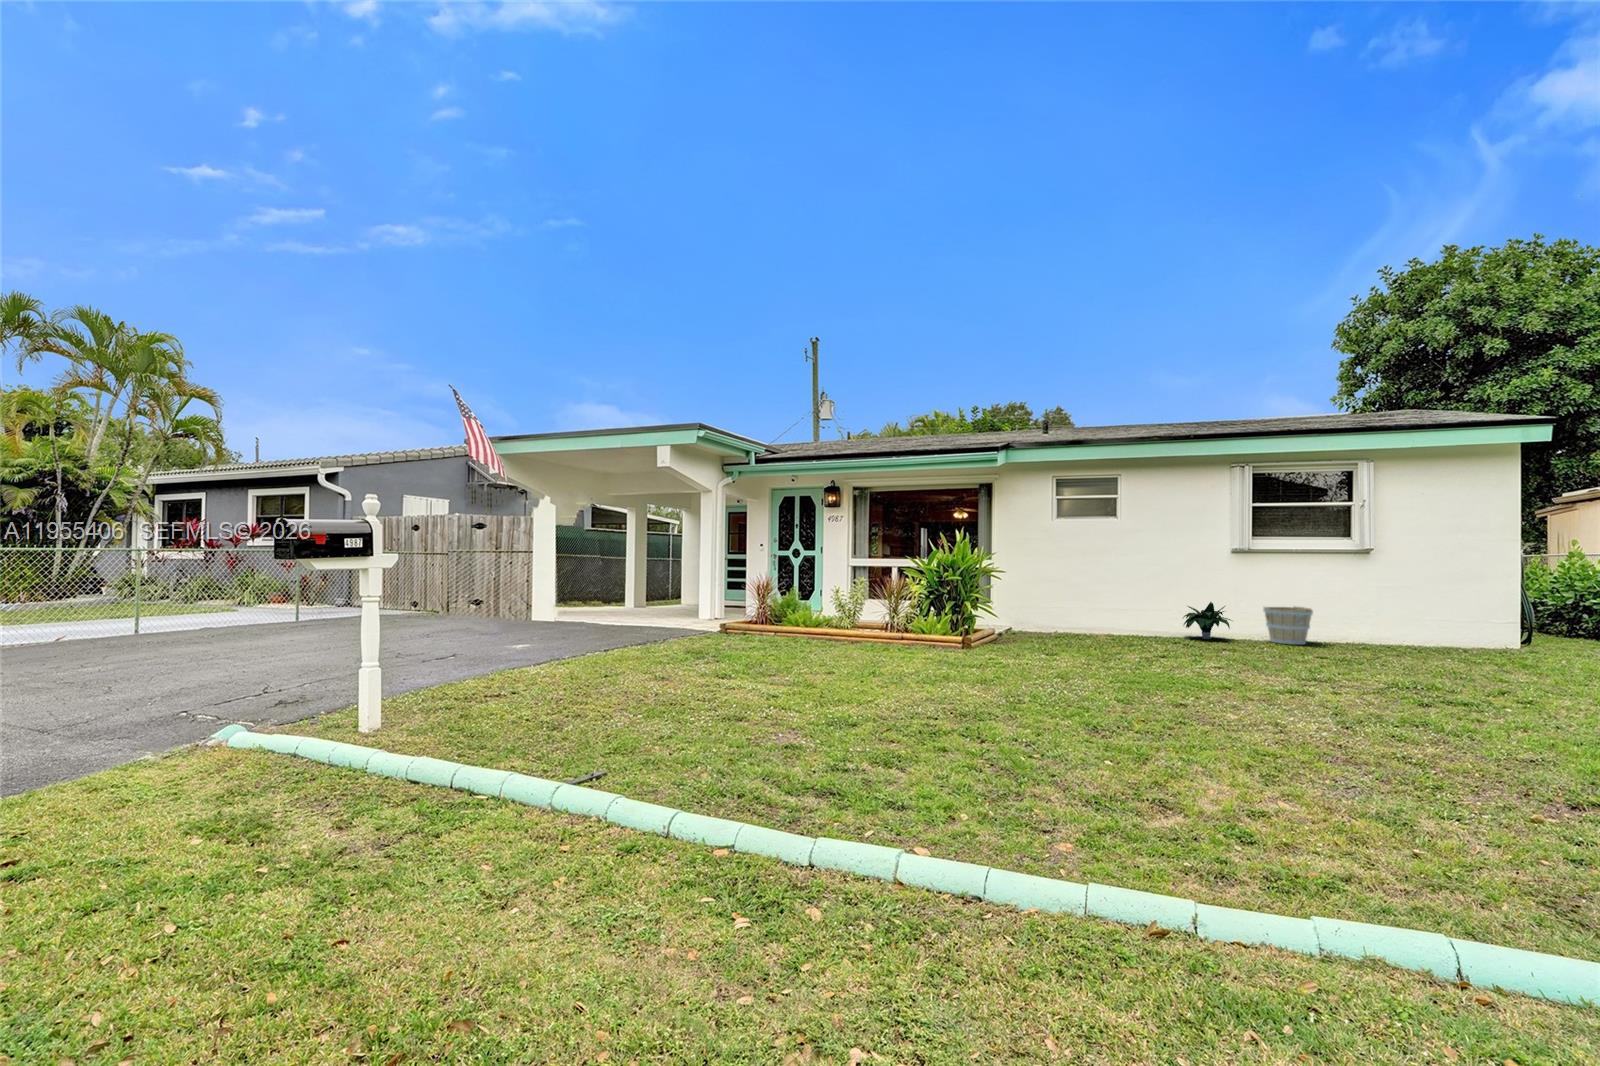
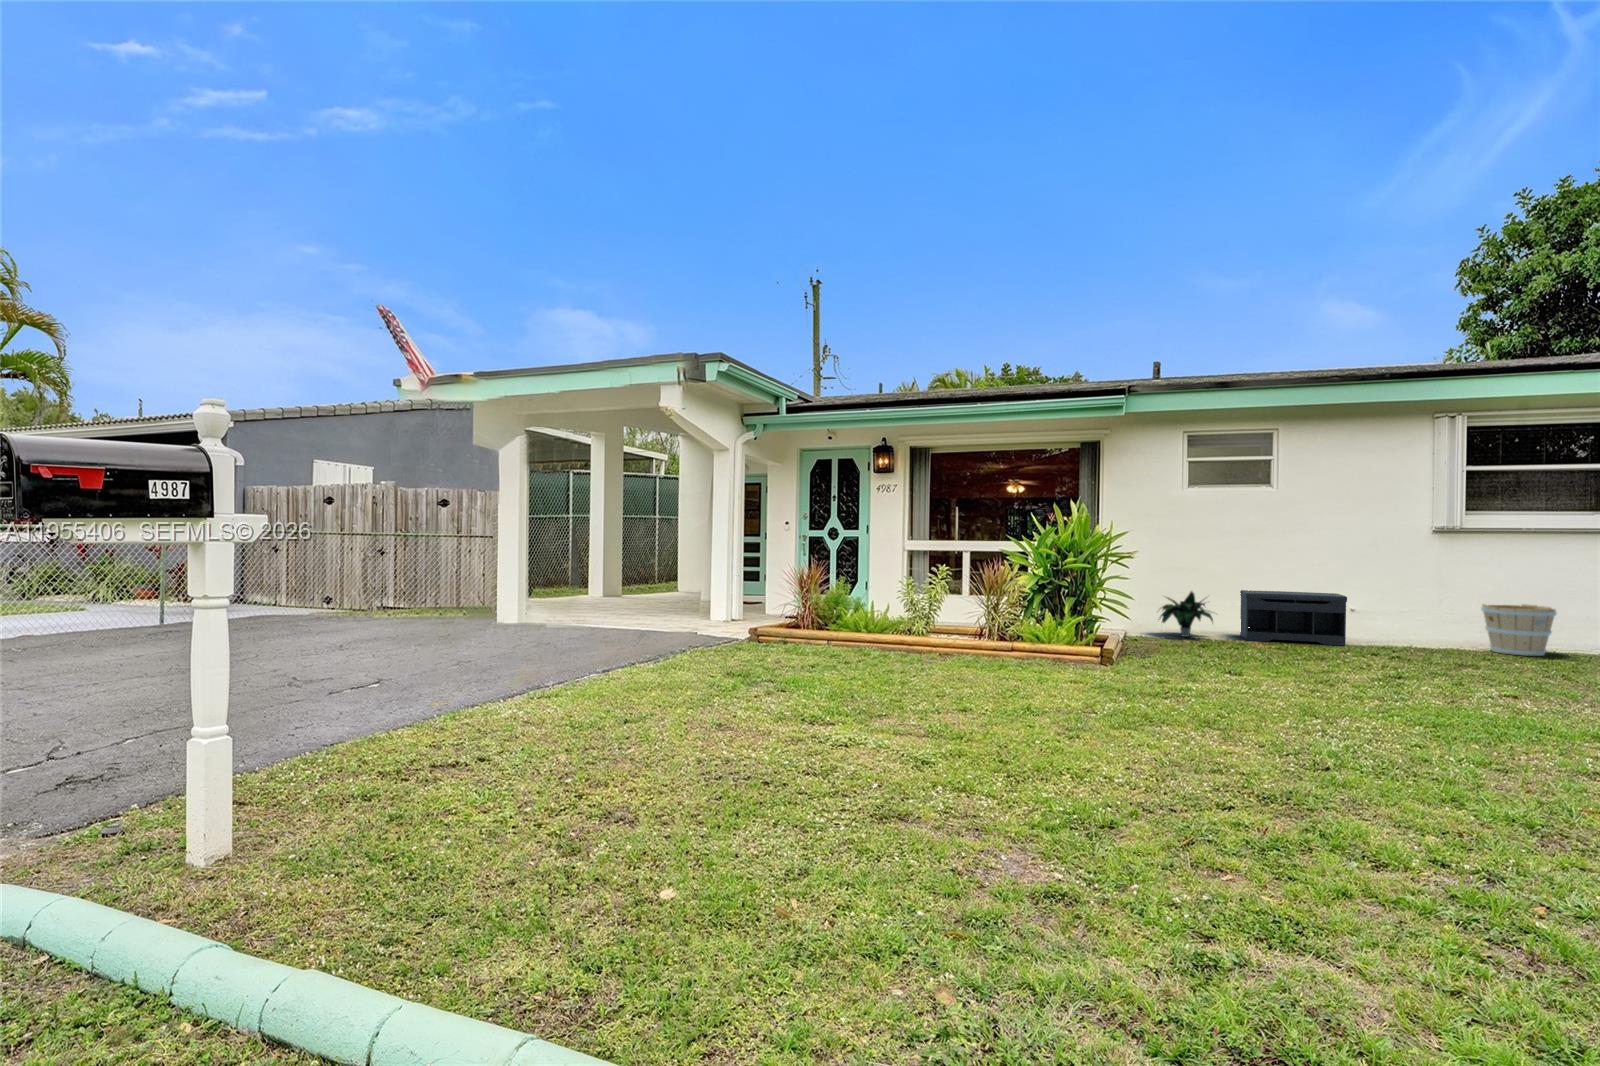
bench: none [1092,596,1164,637] -> present [1240,590,1347,646]
potted plant: present [1183,602,1230,639] -> present [1160,591,1213,637]

